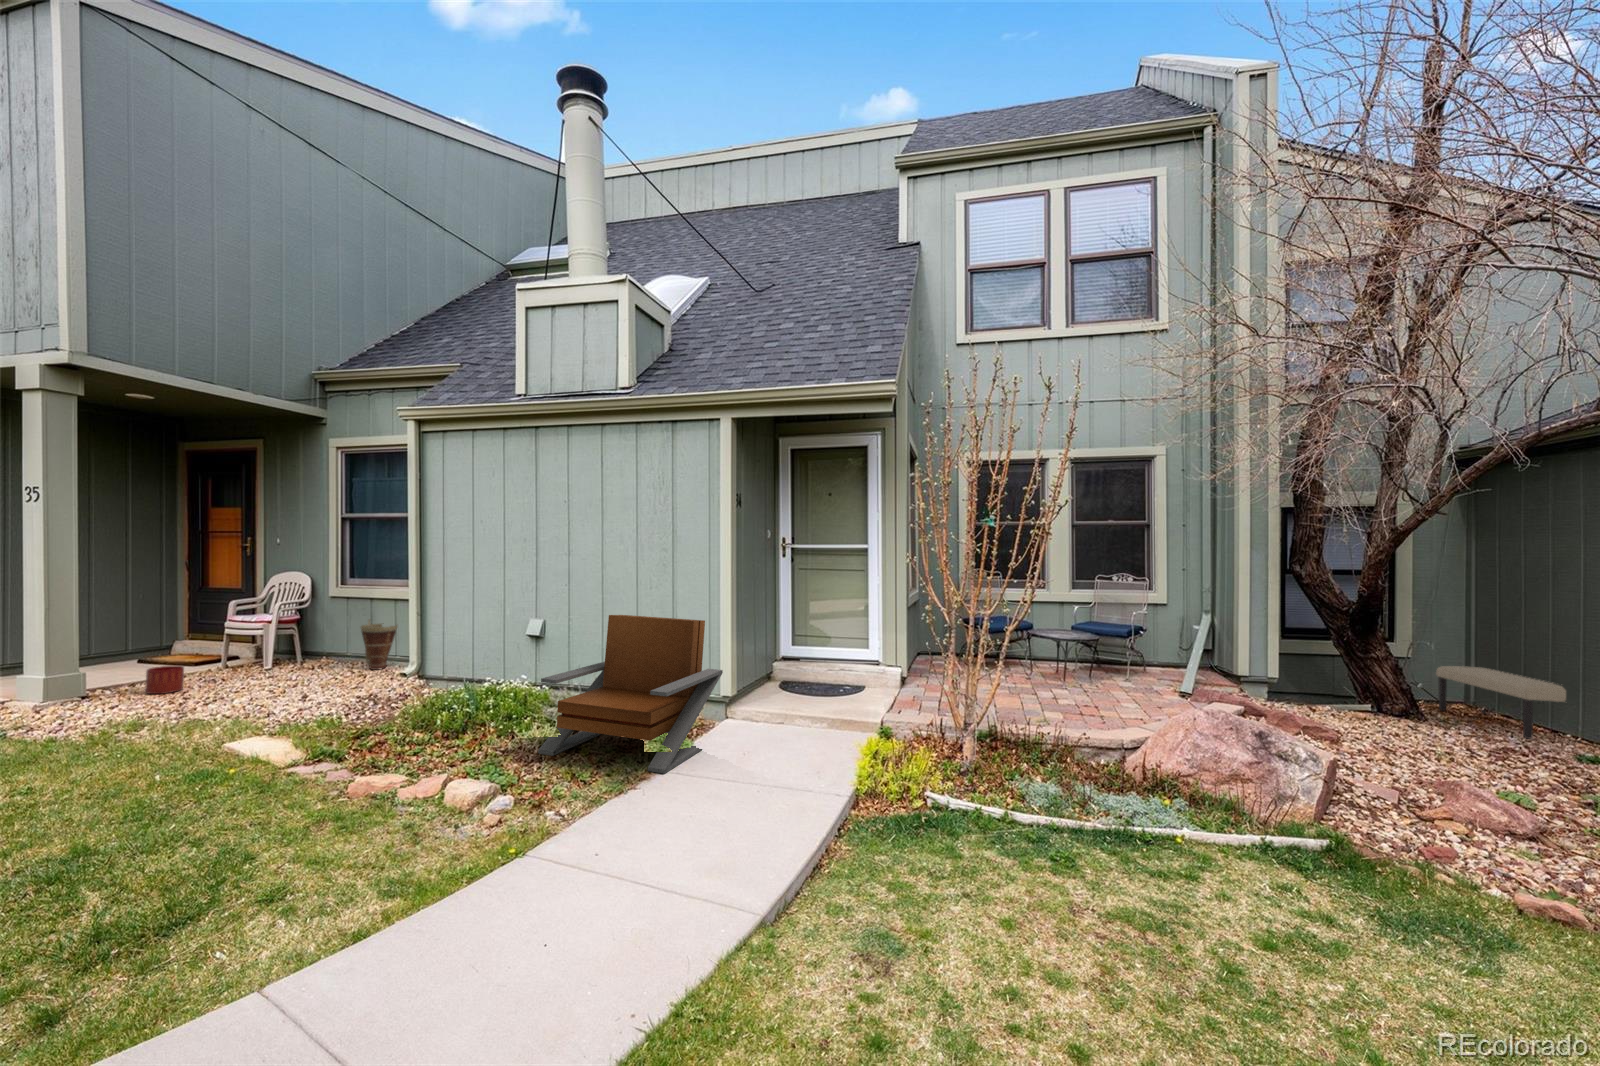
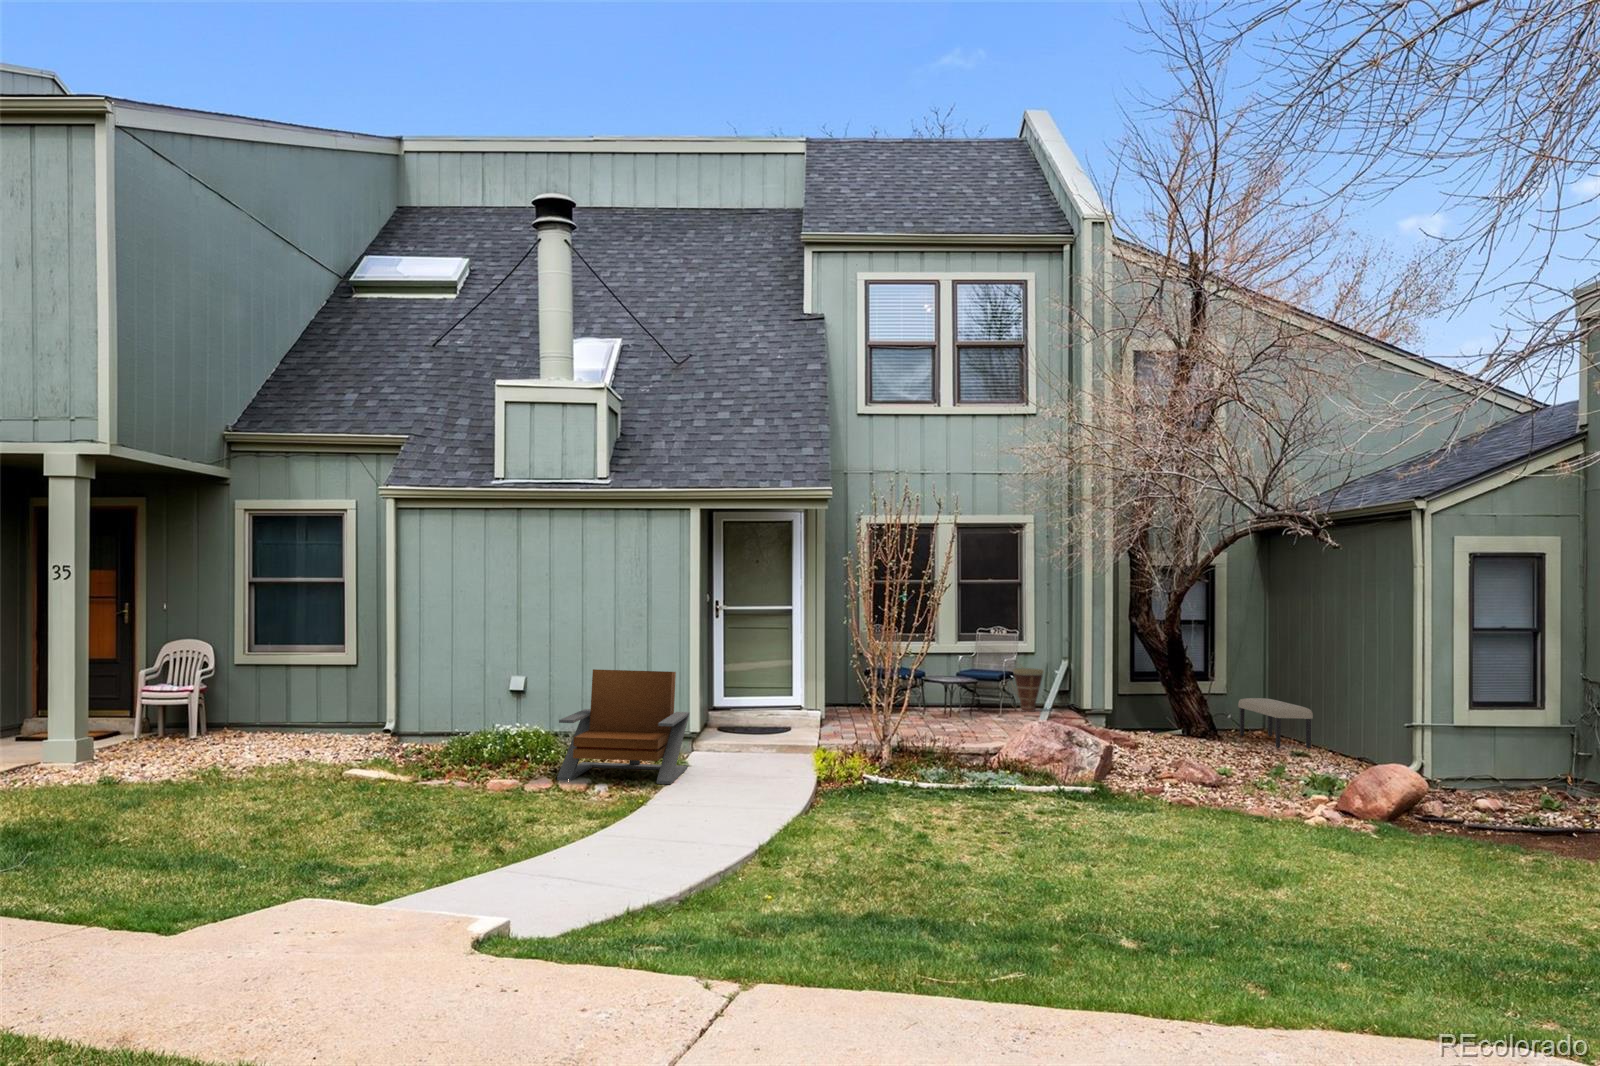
basket: present [361,620,397,670] -> present [1008,666,1044,712]
planter: present [145,666,184,694] -> none [85,735,119,763]

